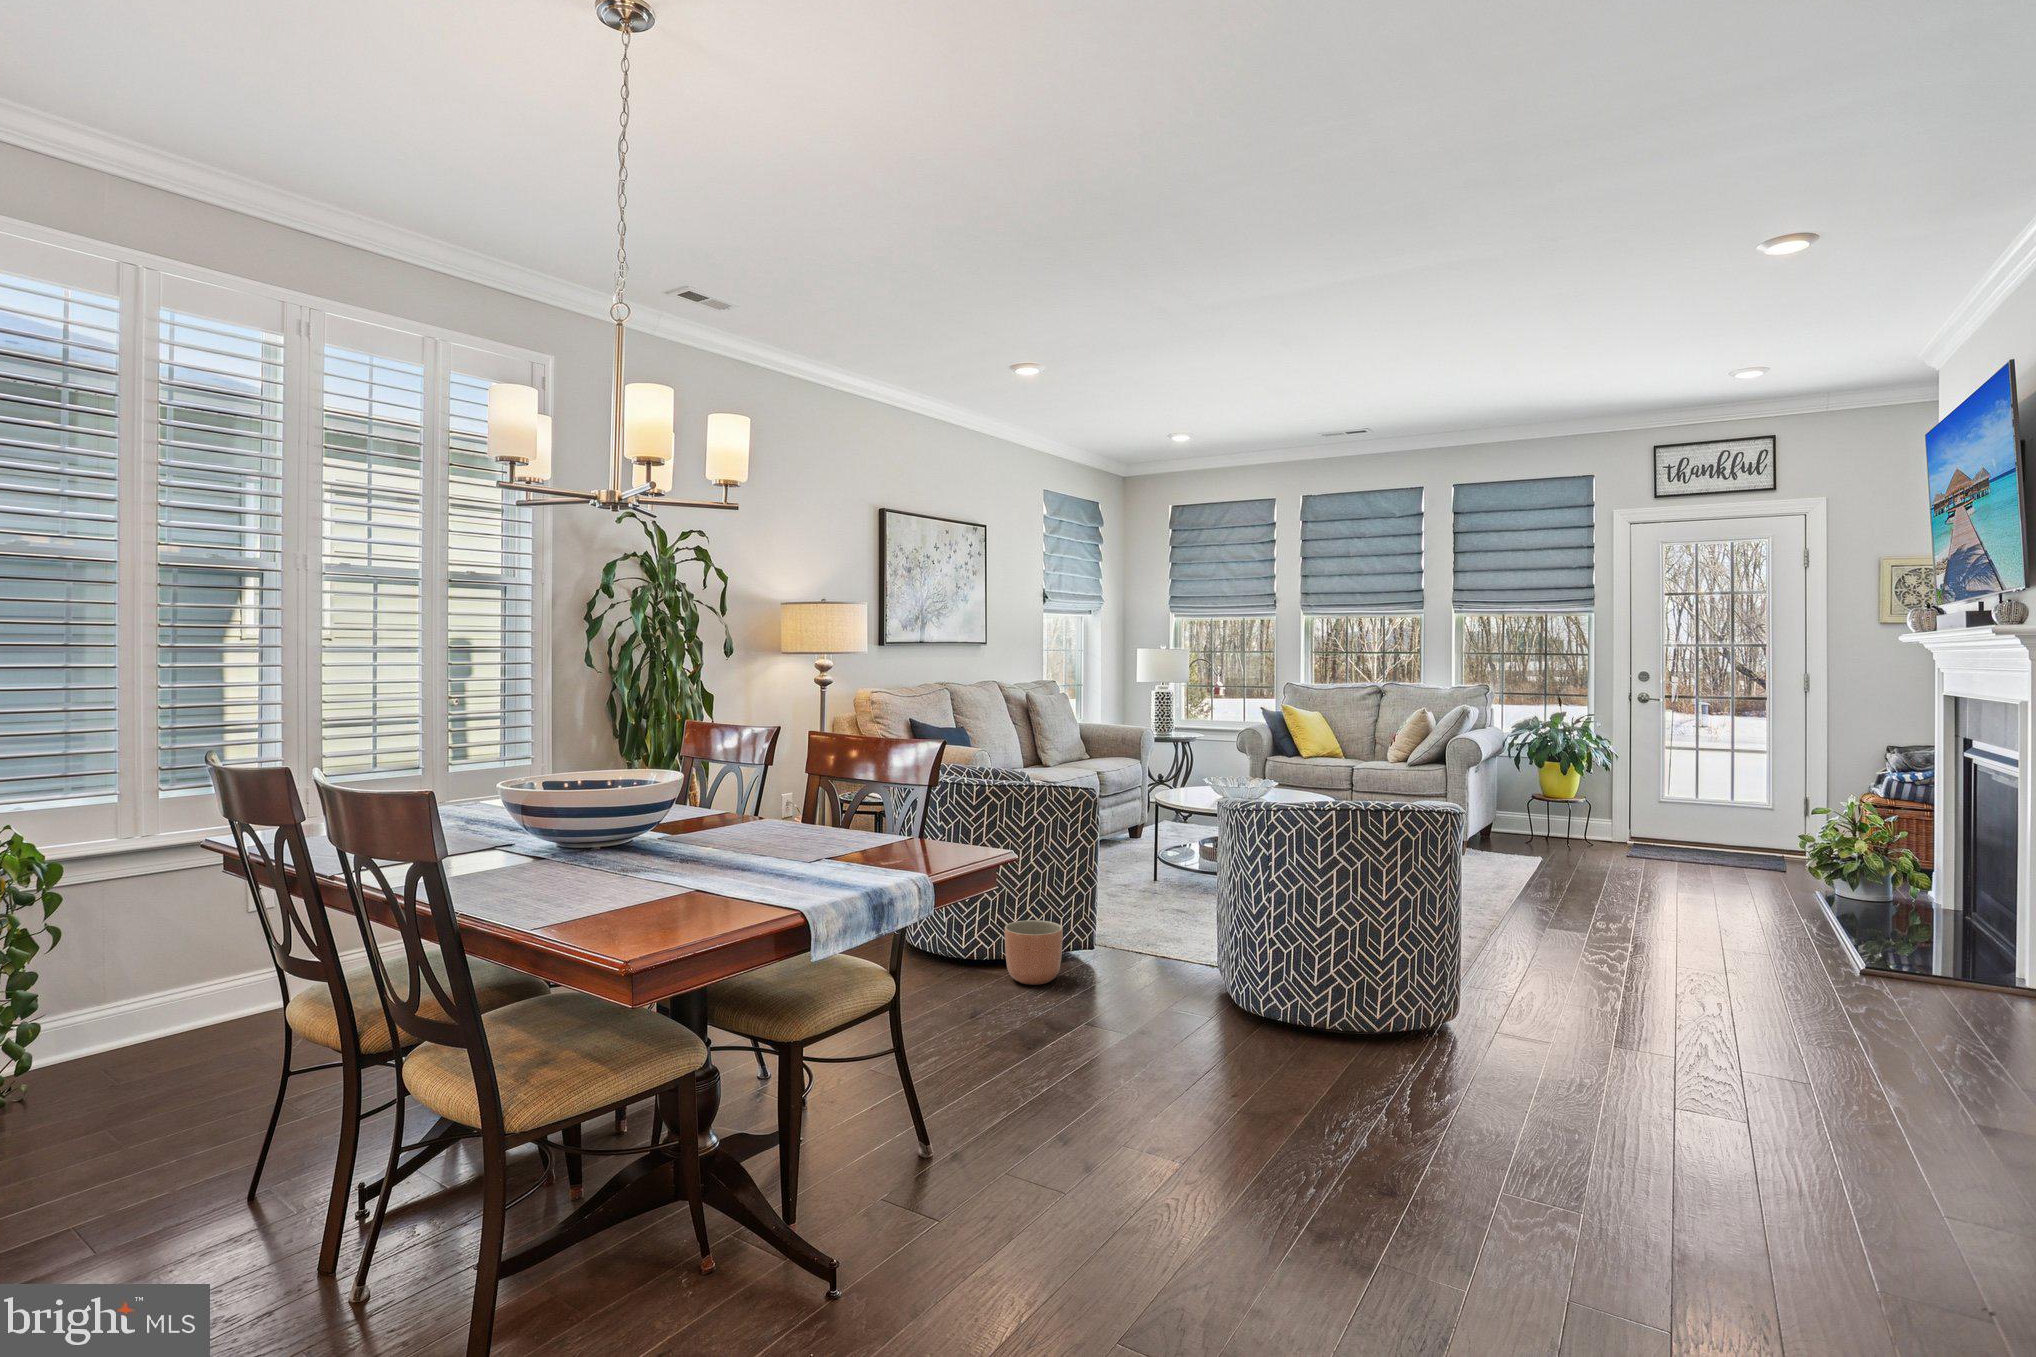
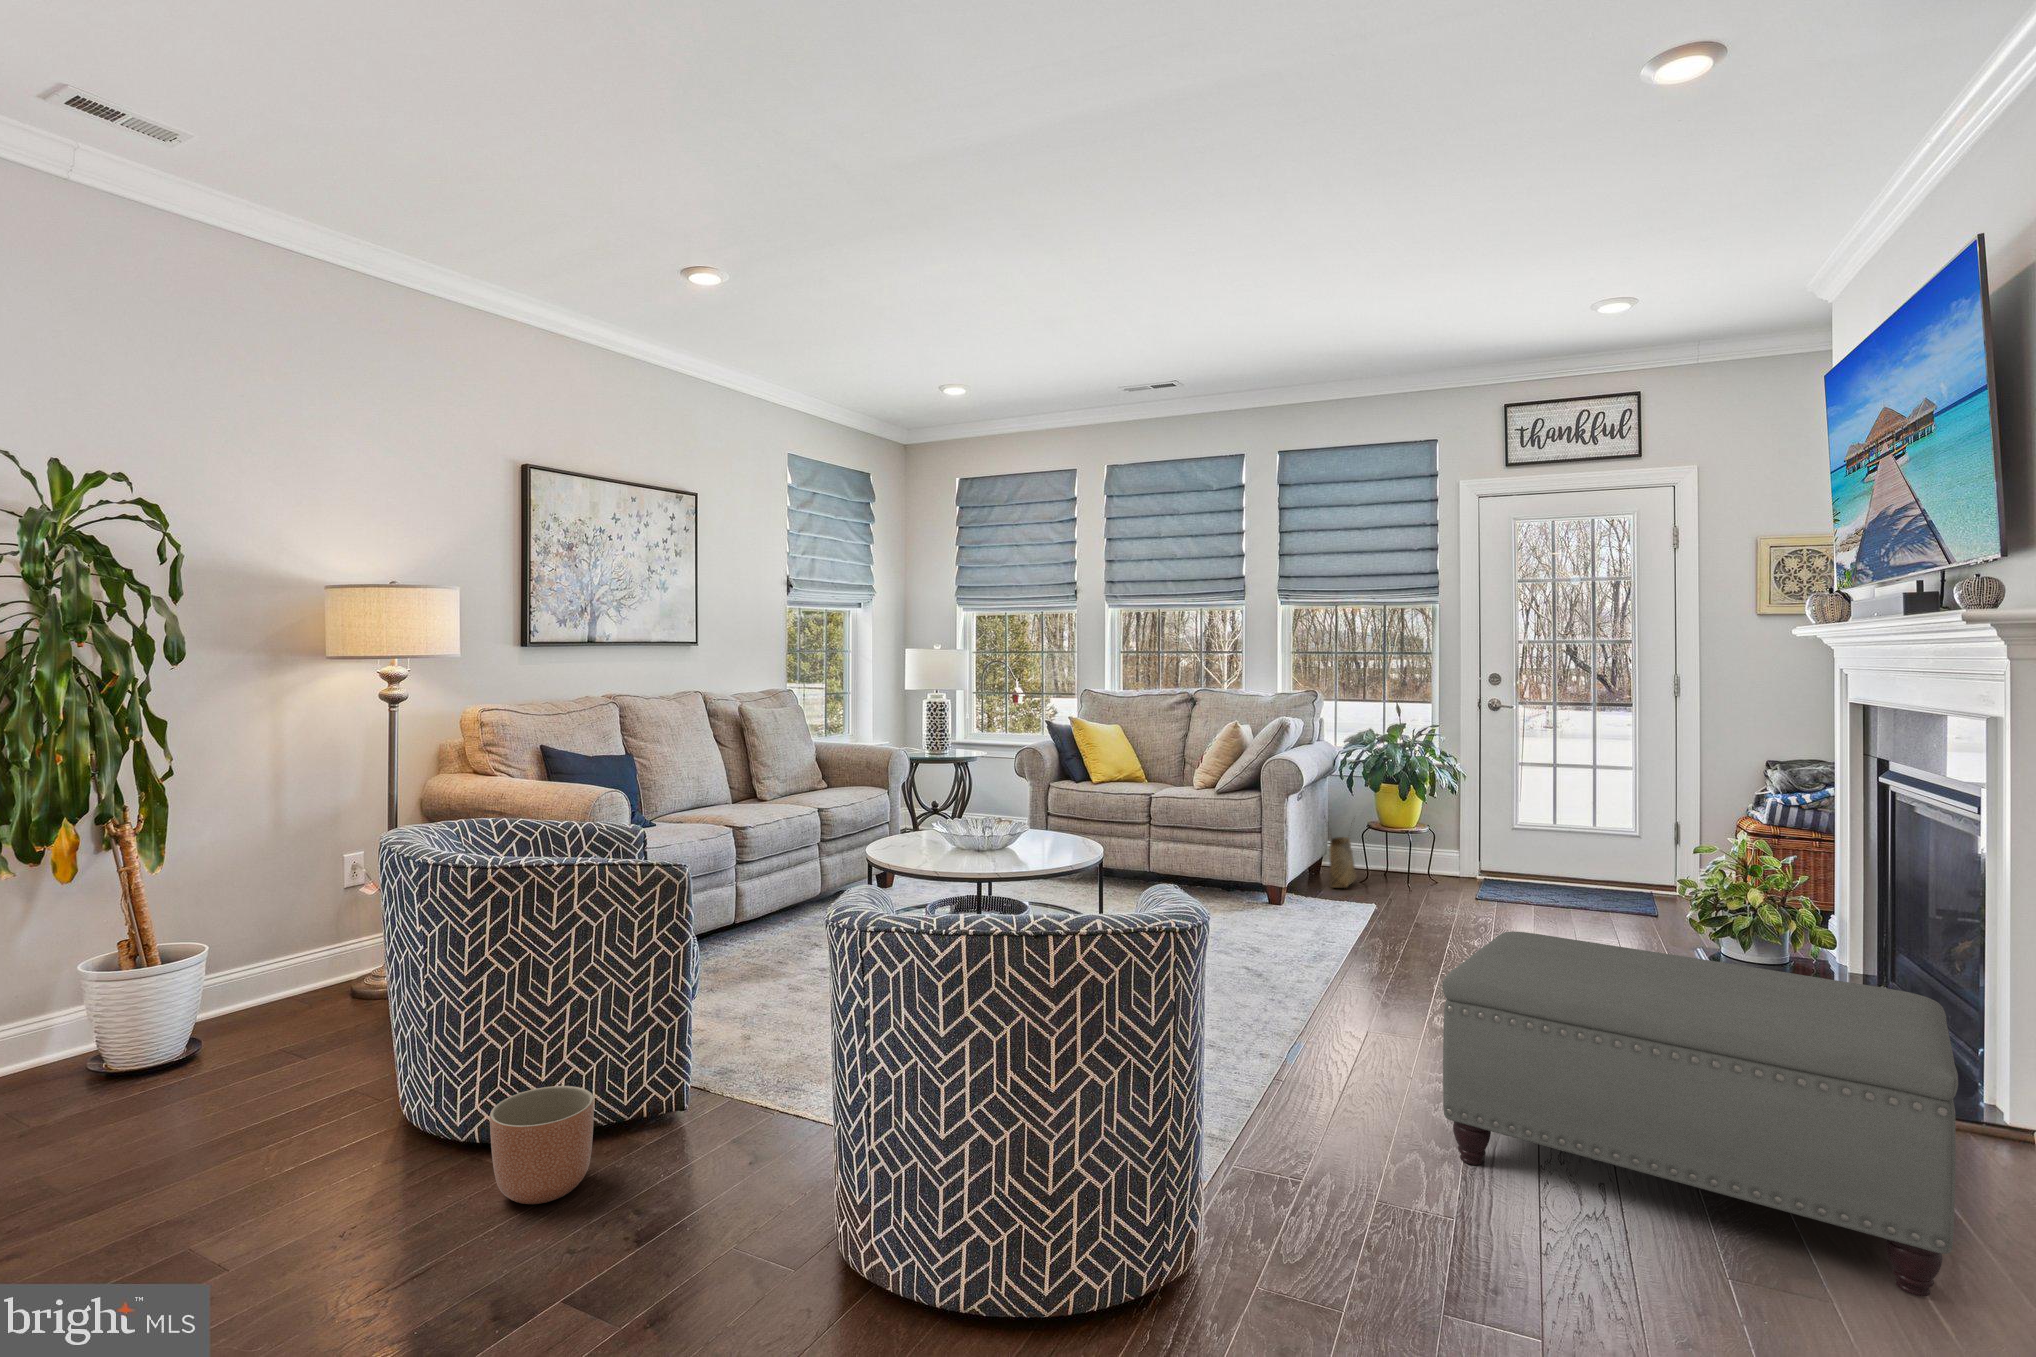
woven basket: none [1498,788,1525,847] -> present [1329,818,1357,888]
ottoman: none [1613,846,1959,1048] -> present [1442,931,1958,1296]

